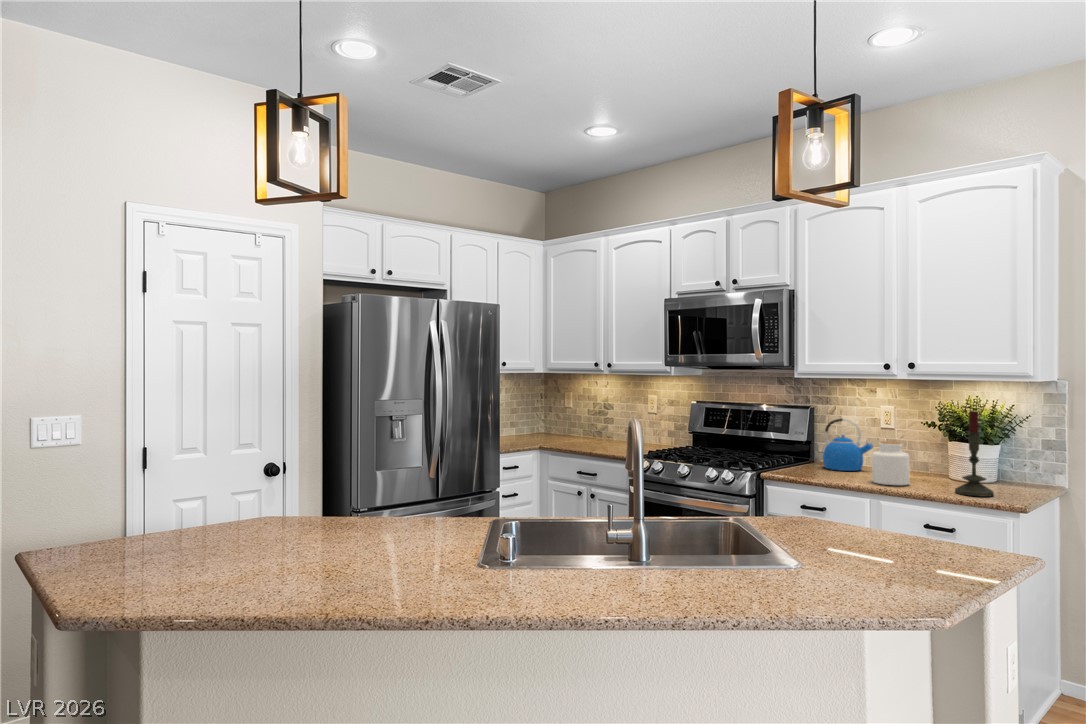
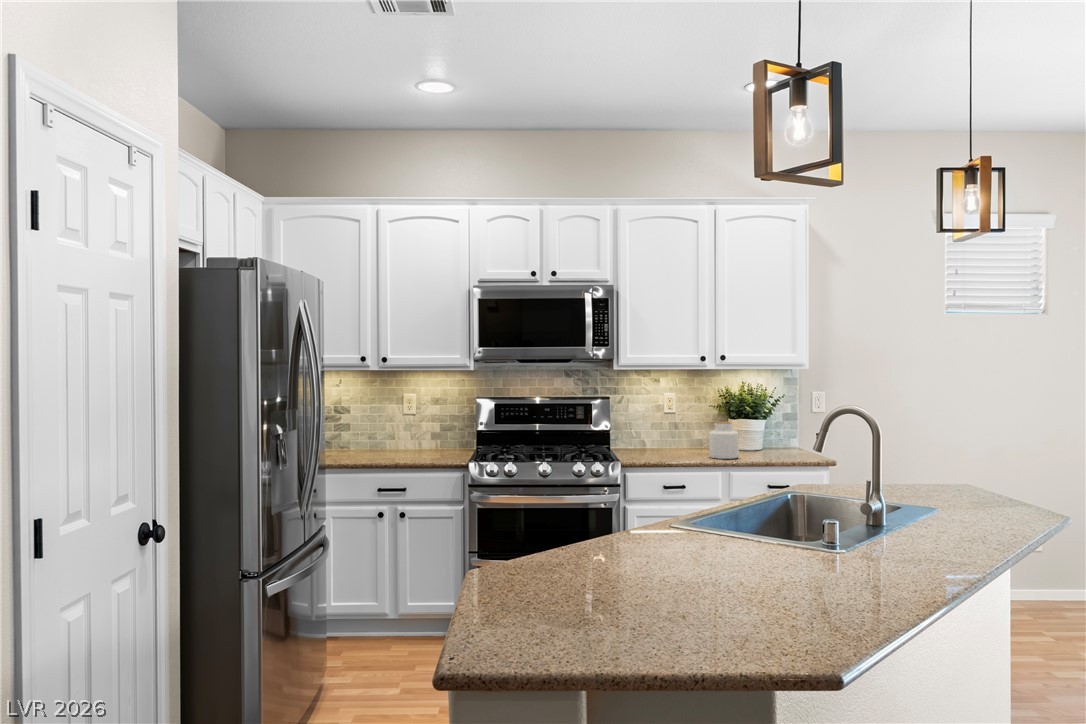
candle: present [955,410,994,497] -> none [772,391,799,459]
kettle: present [823,419,873,471] -> none [640,406,680,453]

